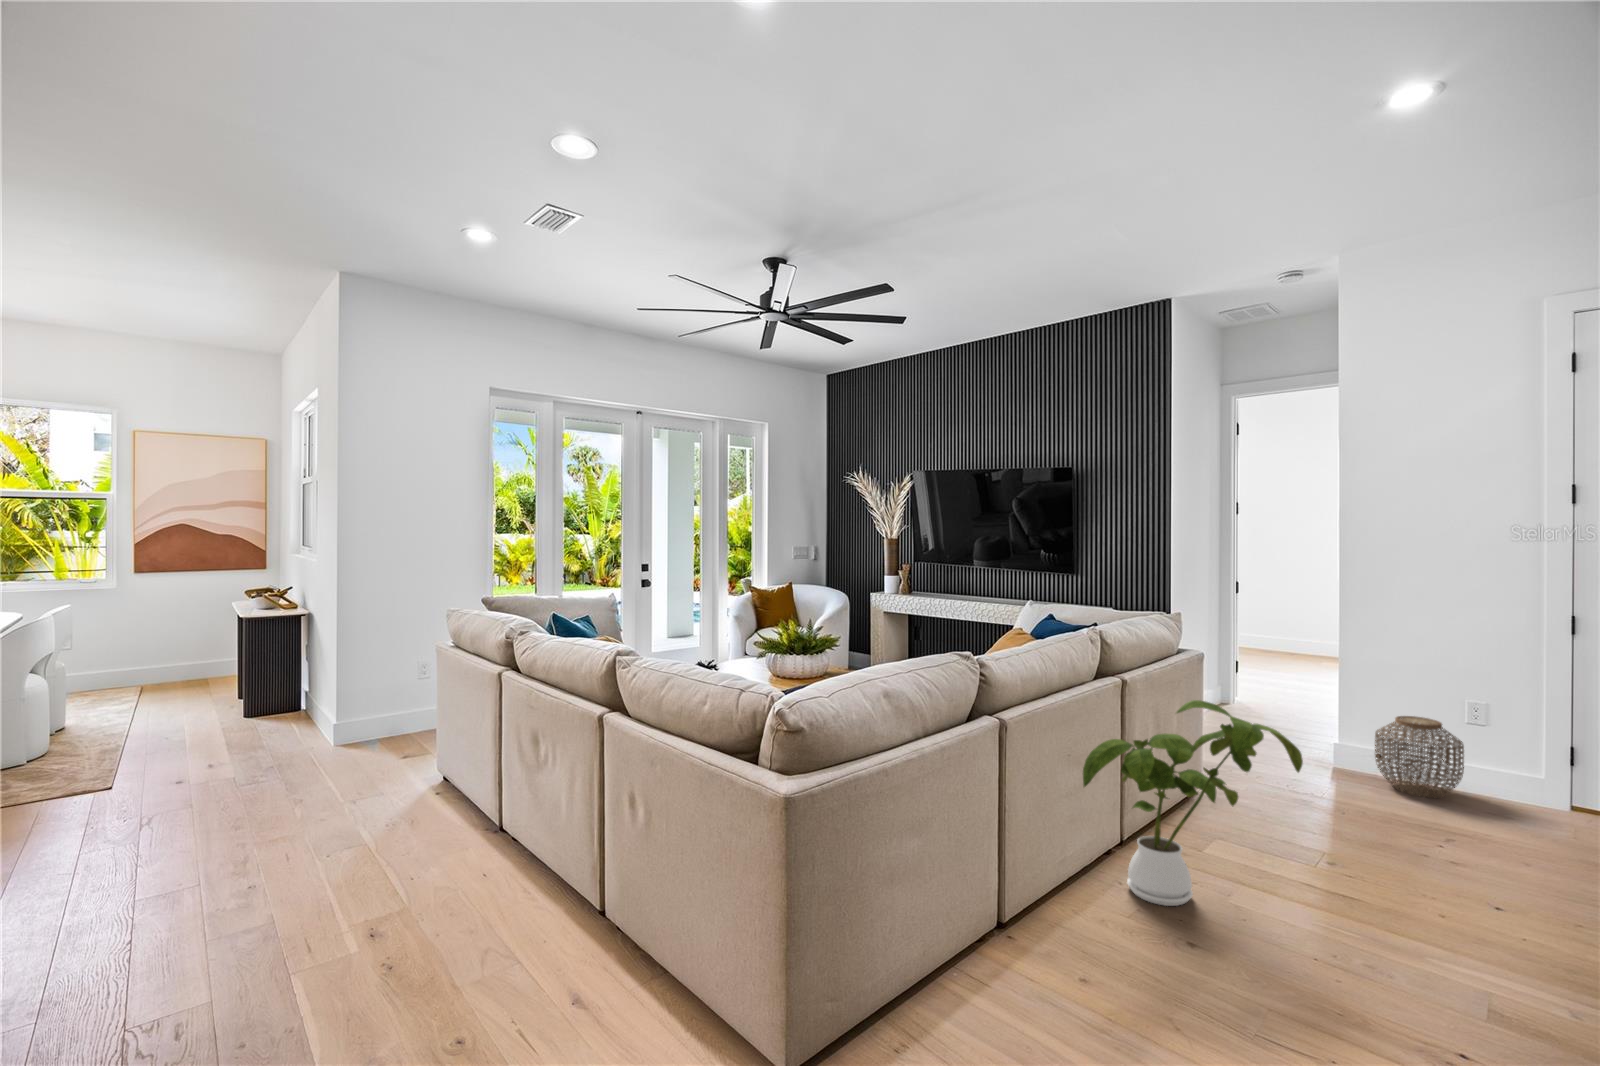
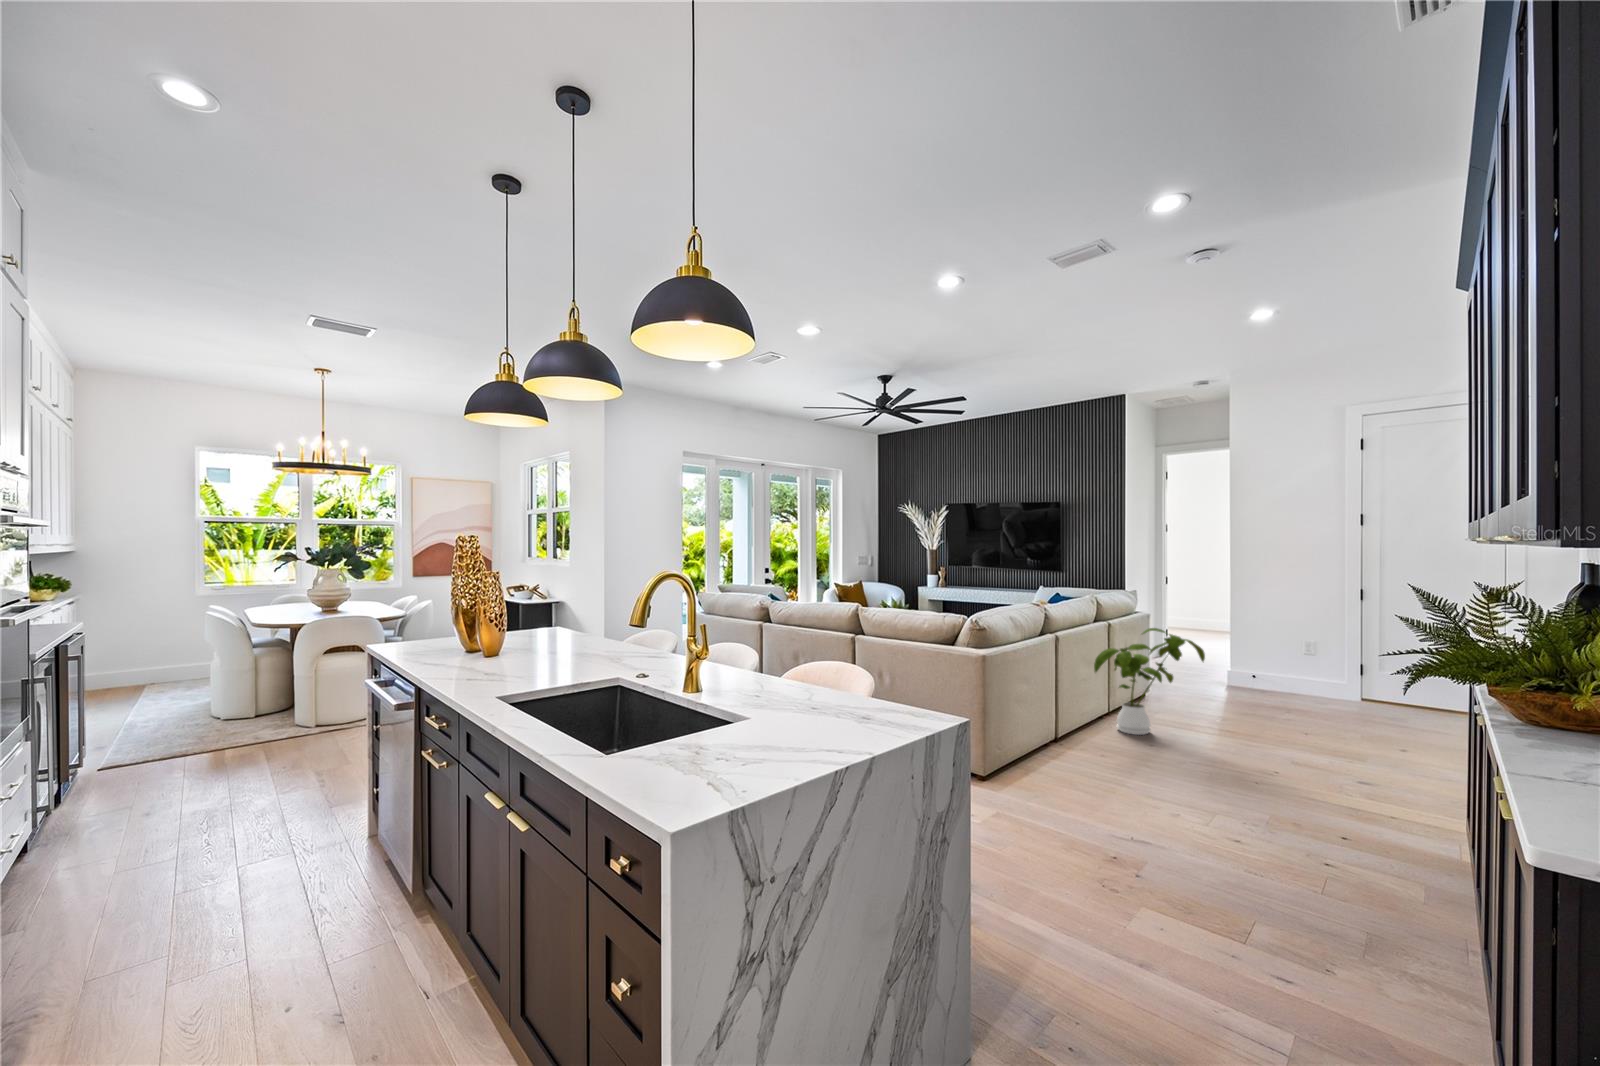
woven basket: present [1375,716,1464,798] -> none [1252,651,1302,697]

